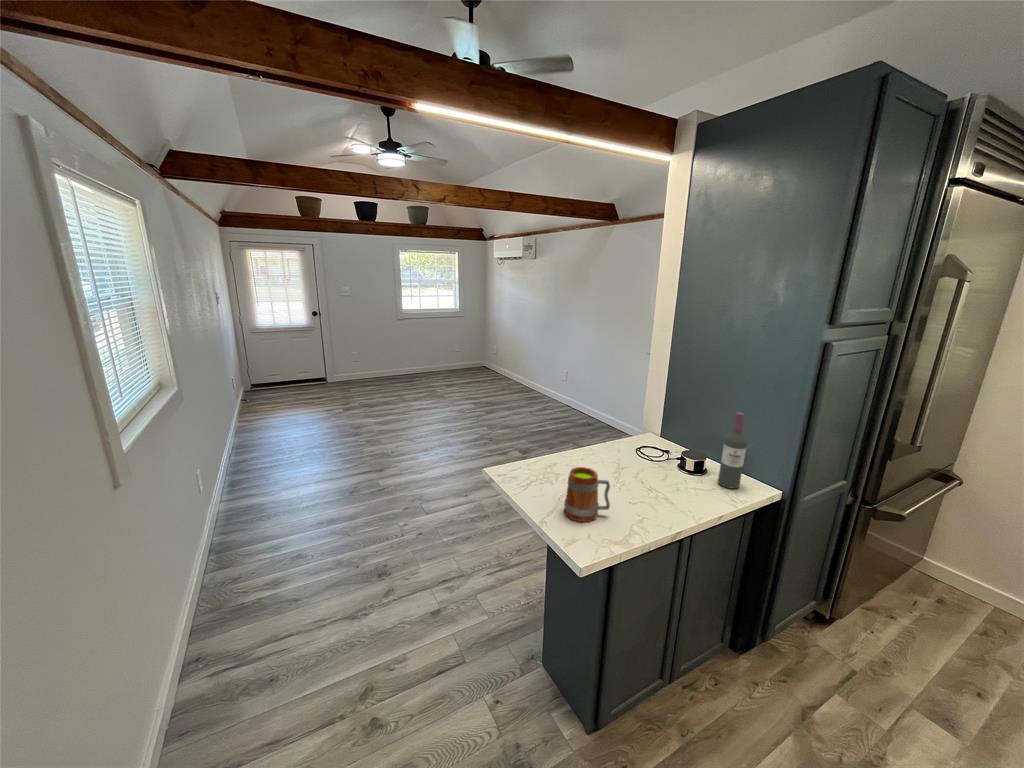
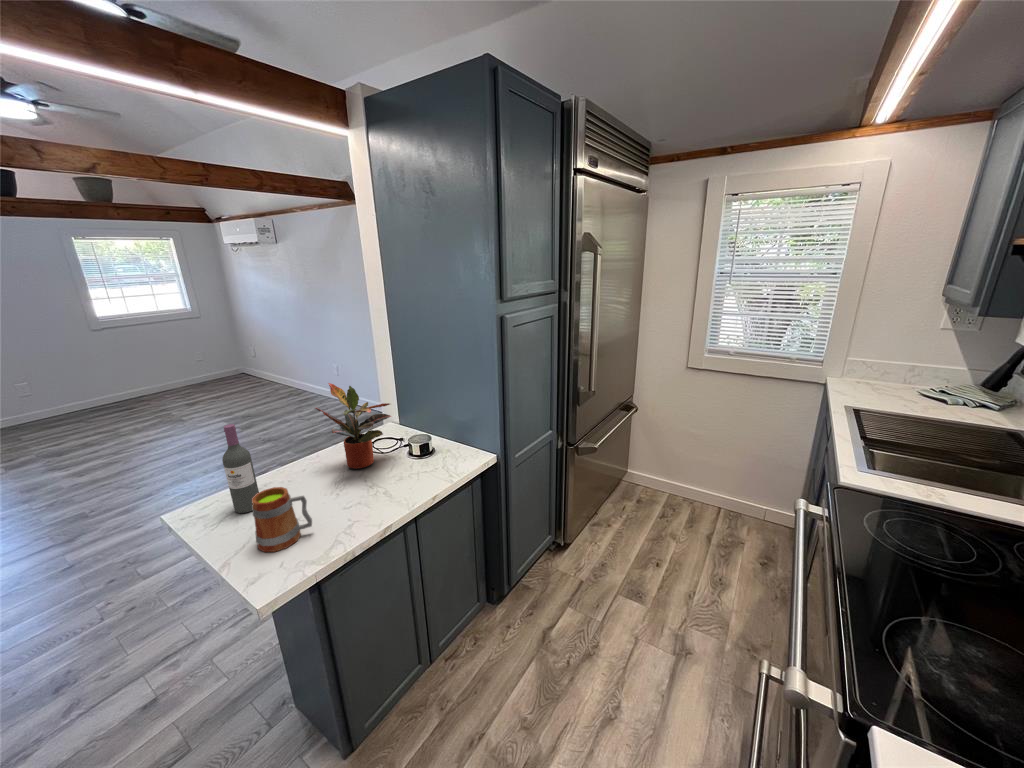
potted plant: none [604,386,674,470] -> present [315,383,391,469]
wine bottle: present [718,412,747,489] -> present [222,424,259,513]

